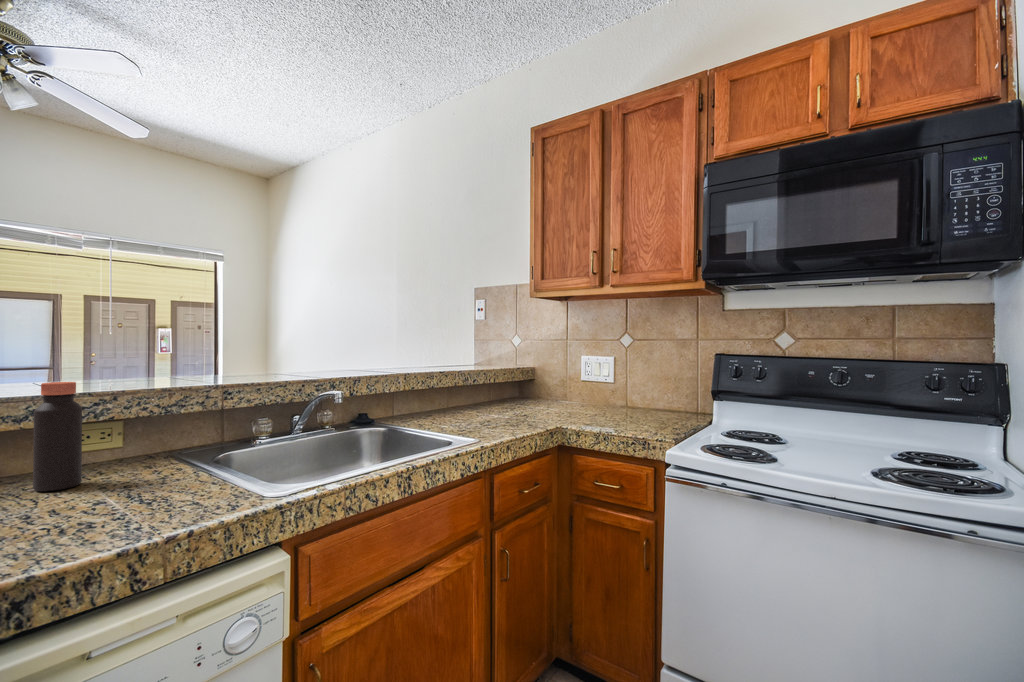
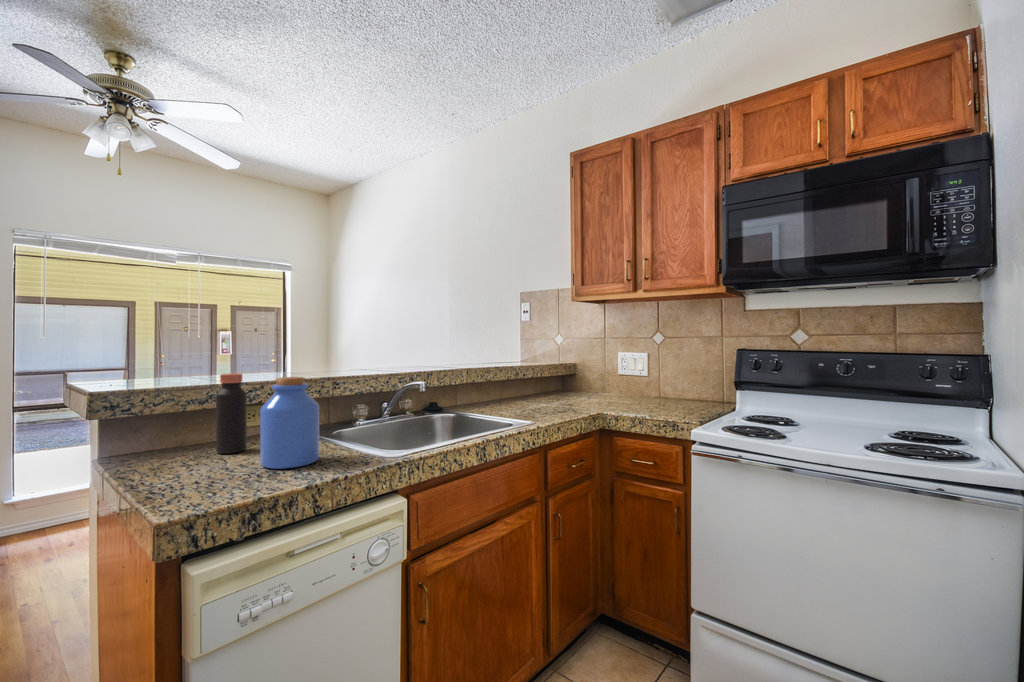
jar: none [79,388,173,517] -> present [260,377,319,469]

